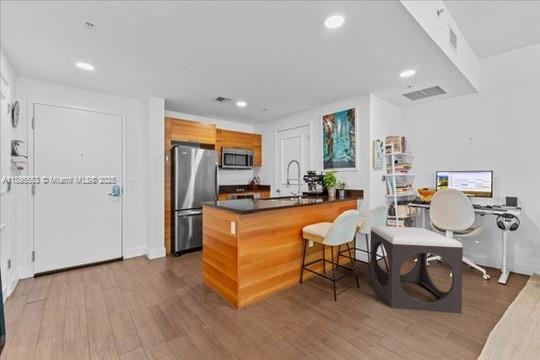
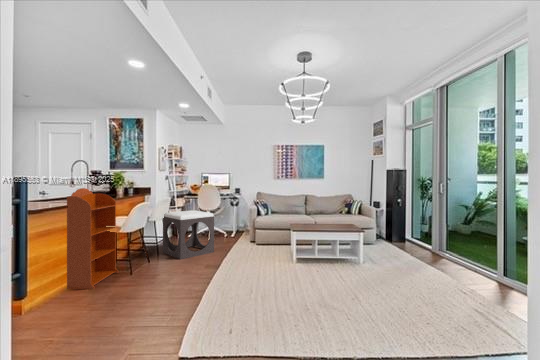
bookcase: none [235,187,299,322] -> present [67,188,119,289]

